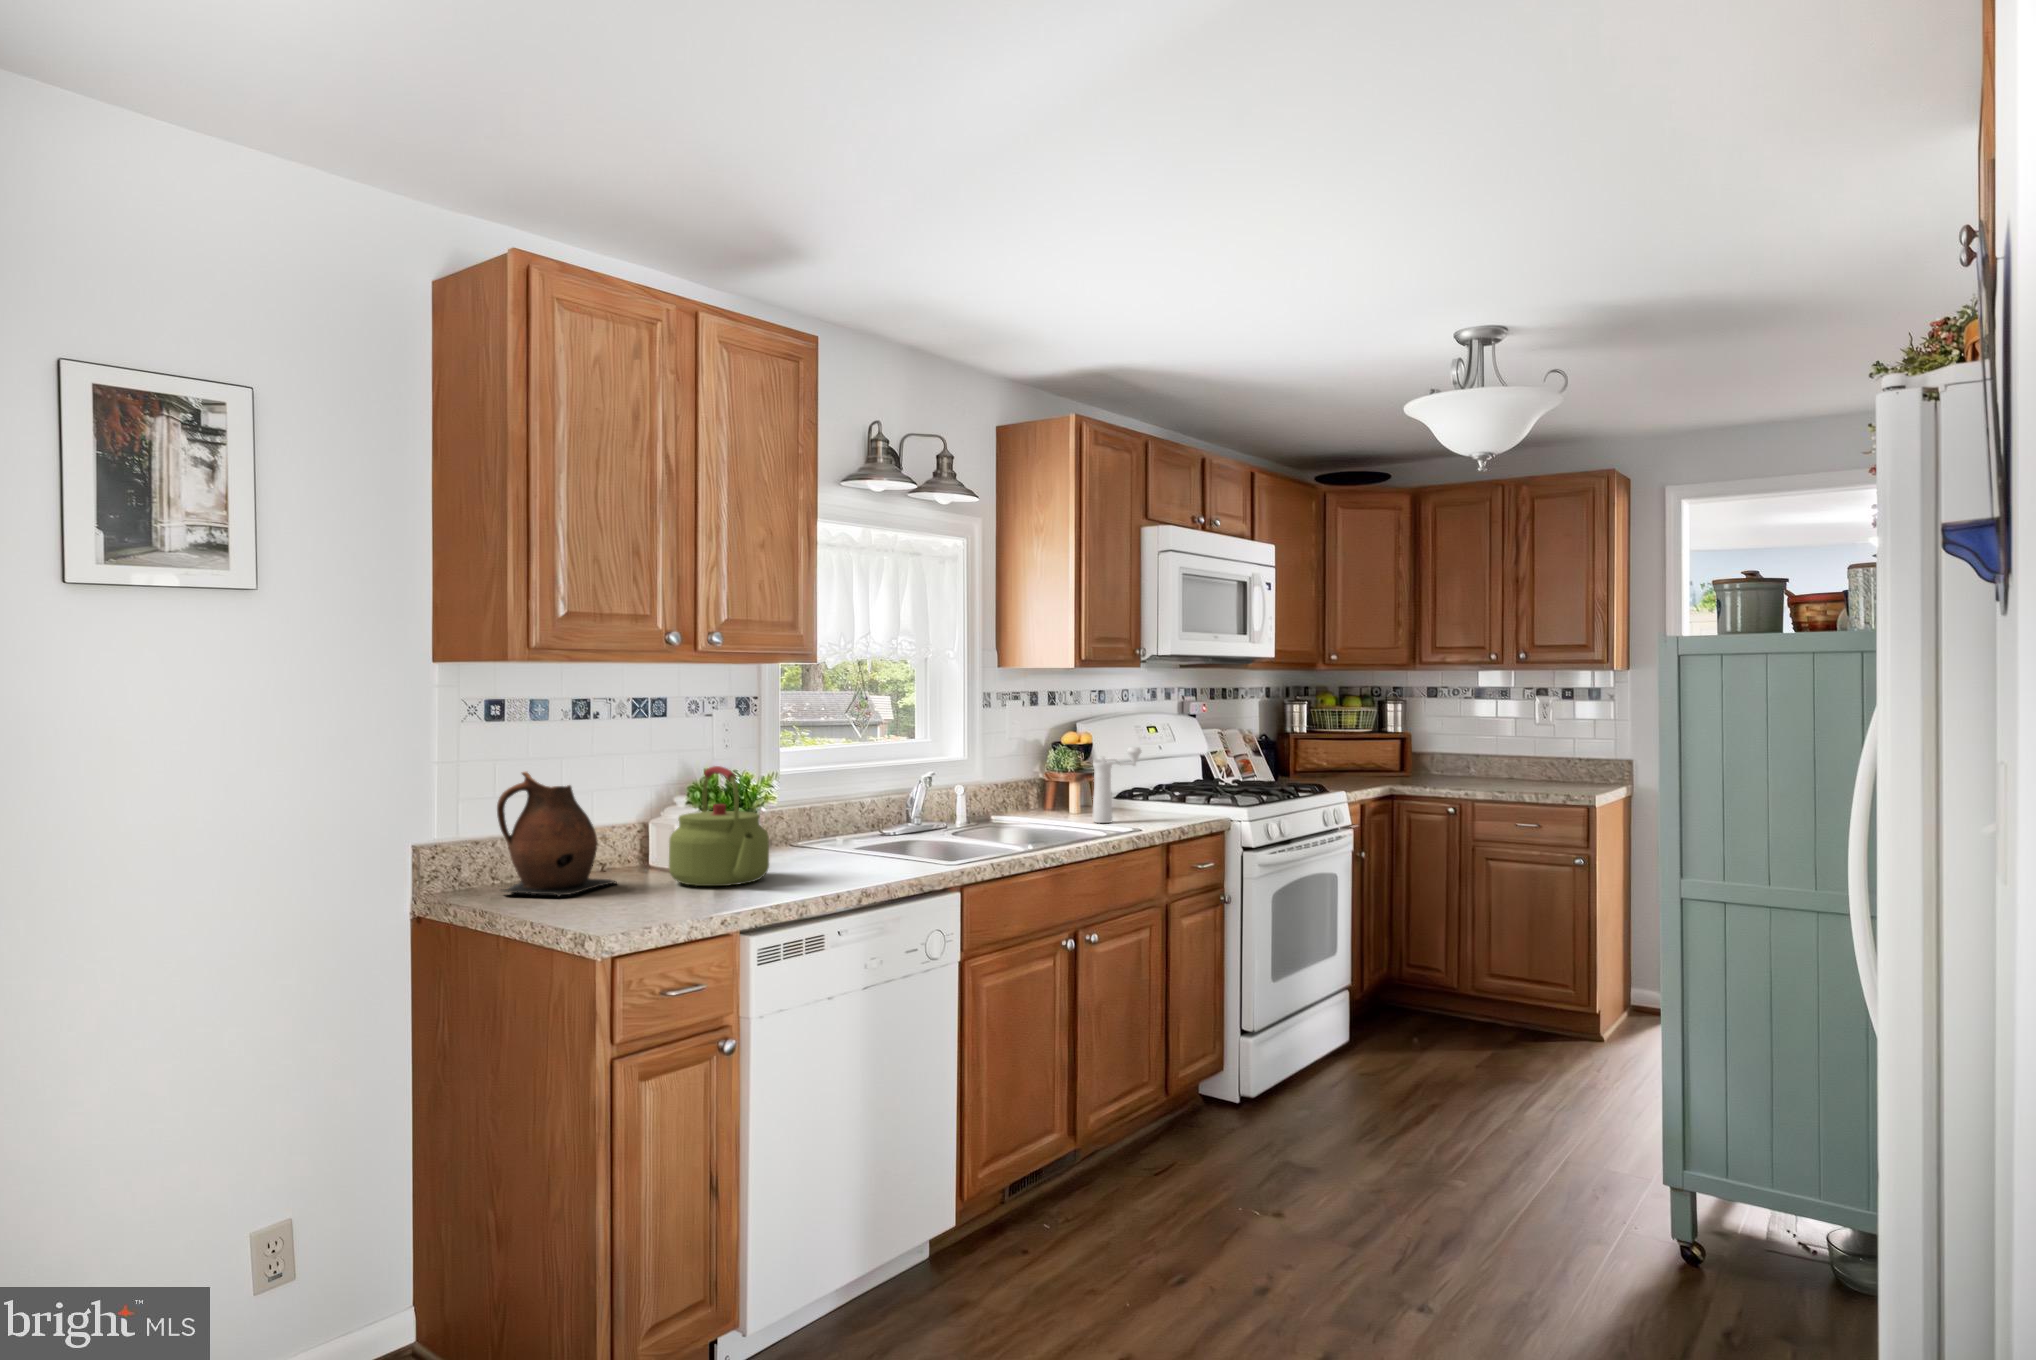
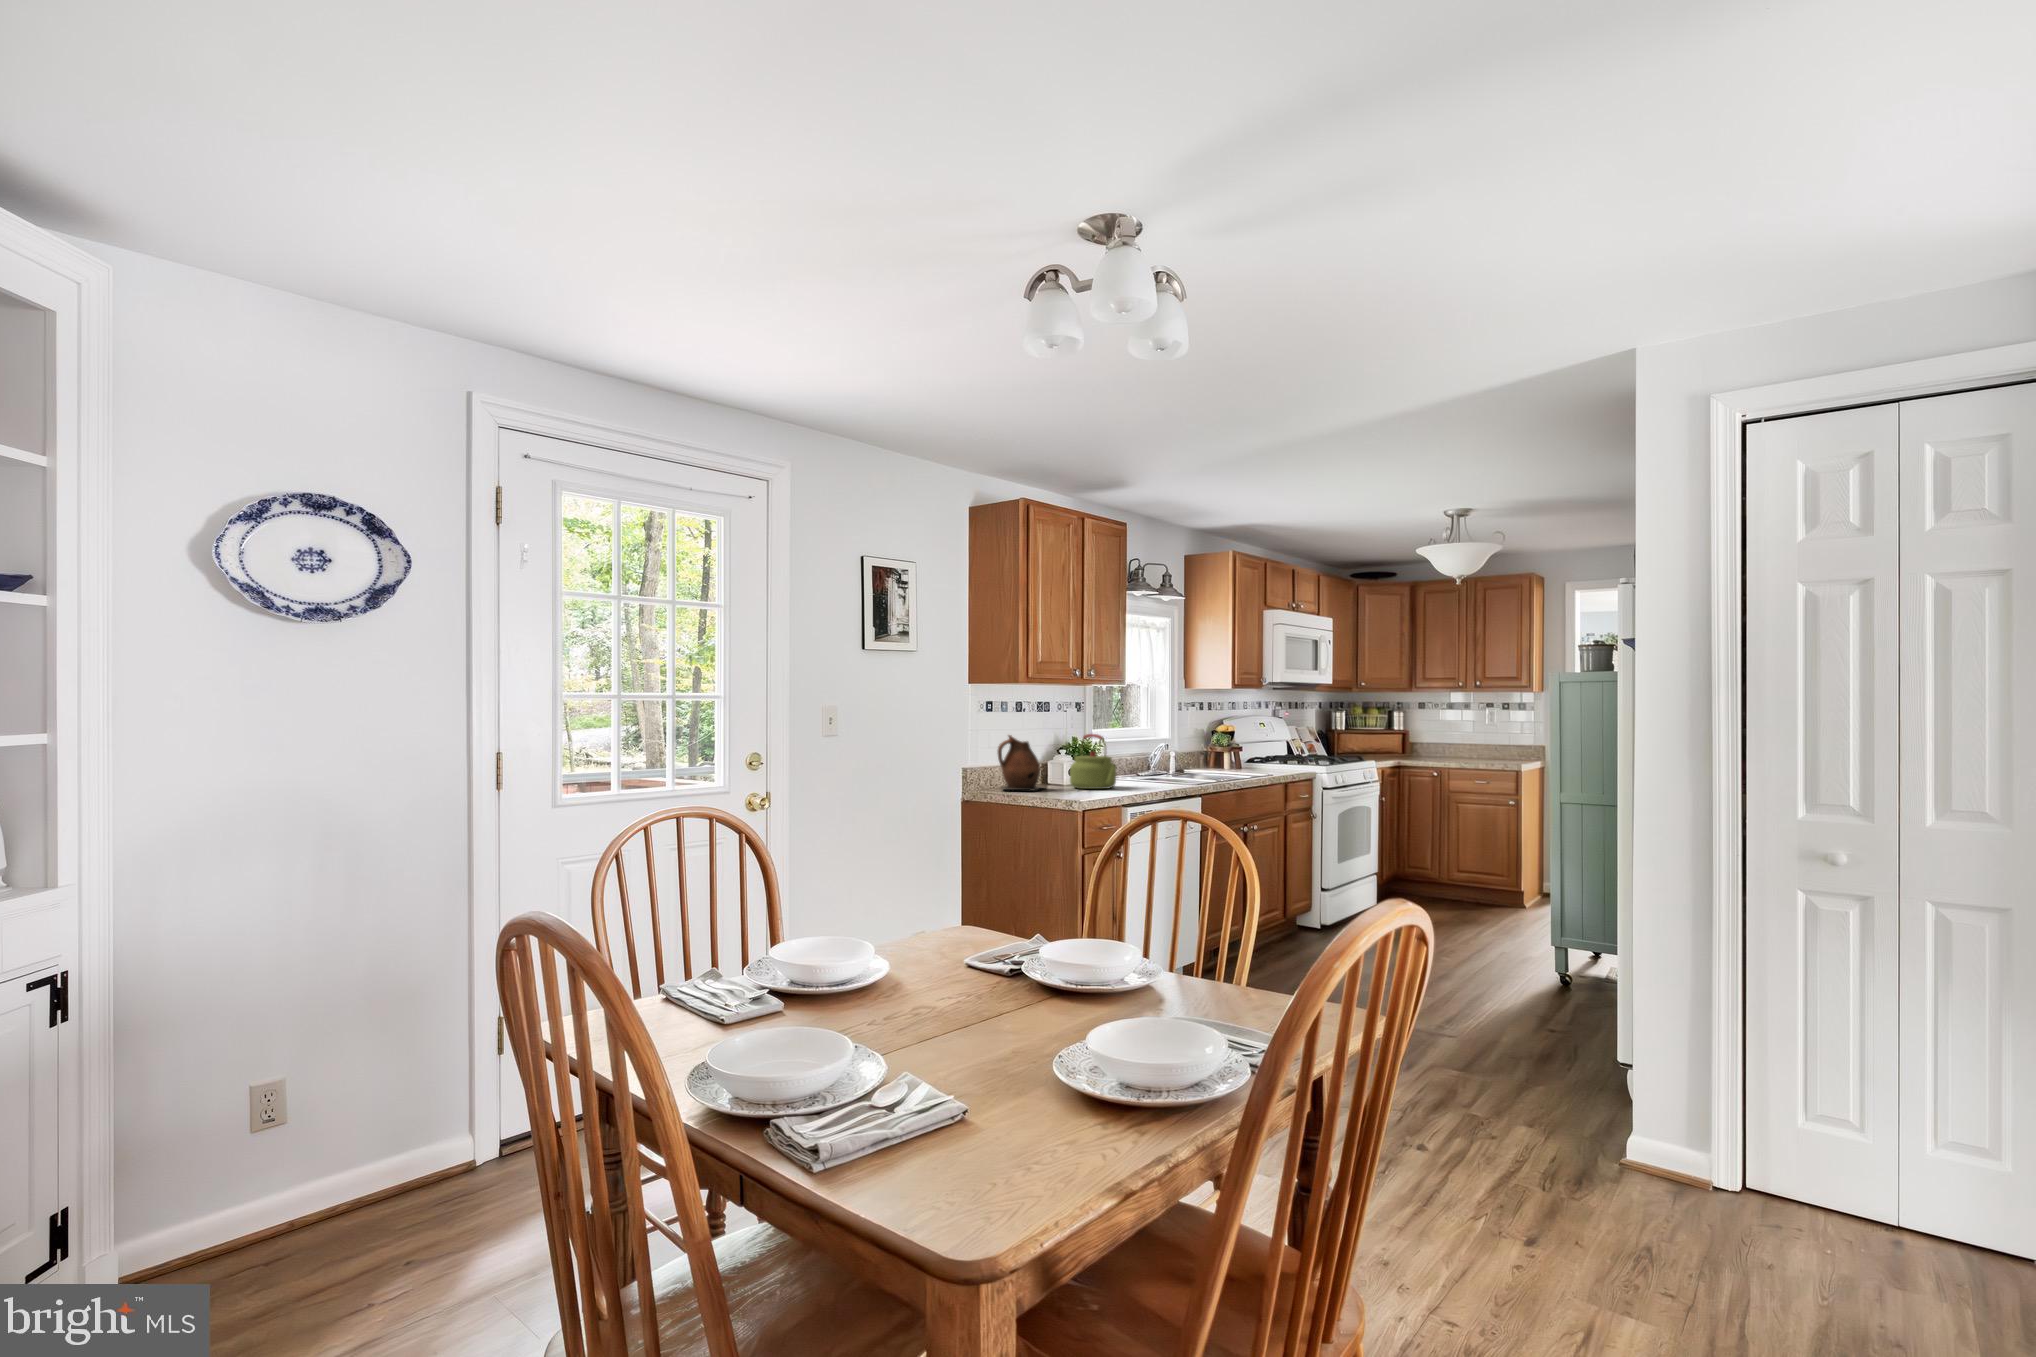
pepper mill: present [1093,747,1141,823] -> none [1245,732,1271,772]

